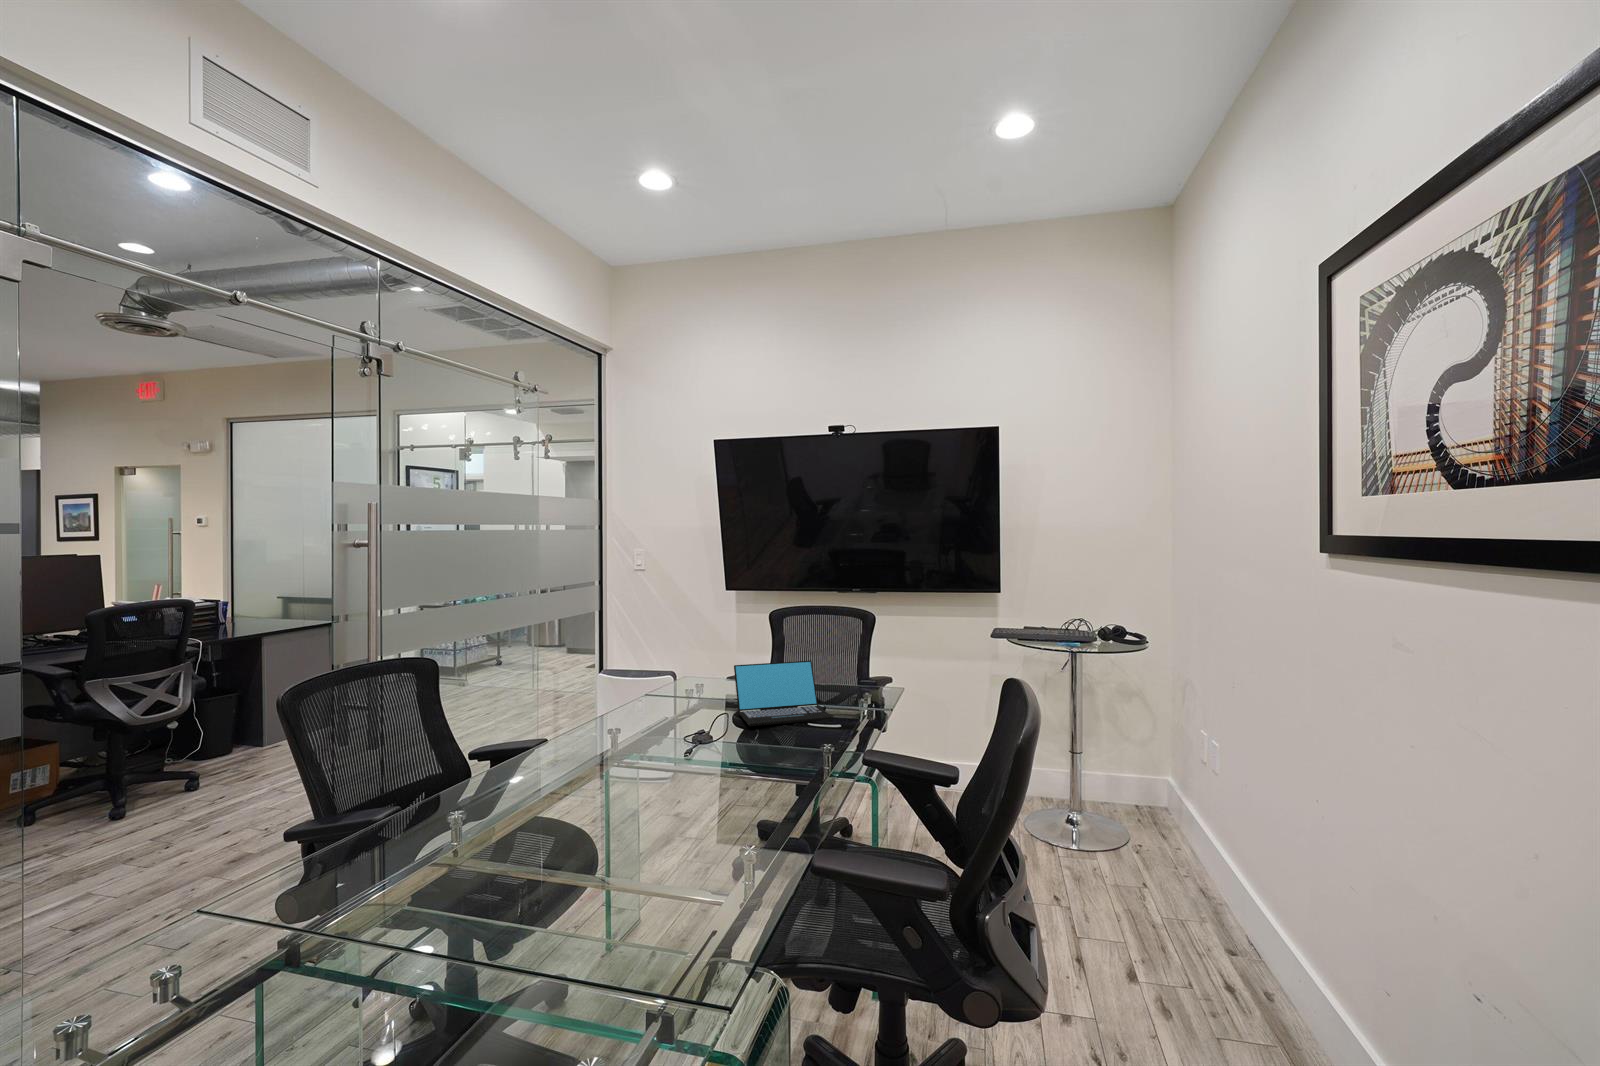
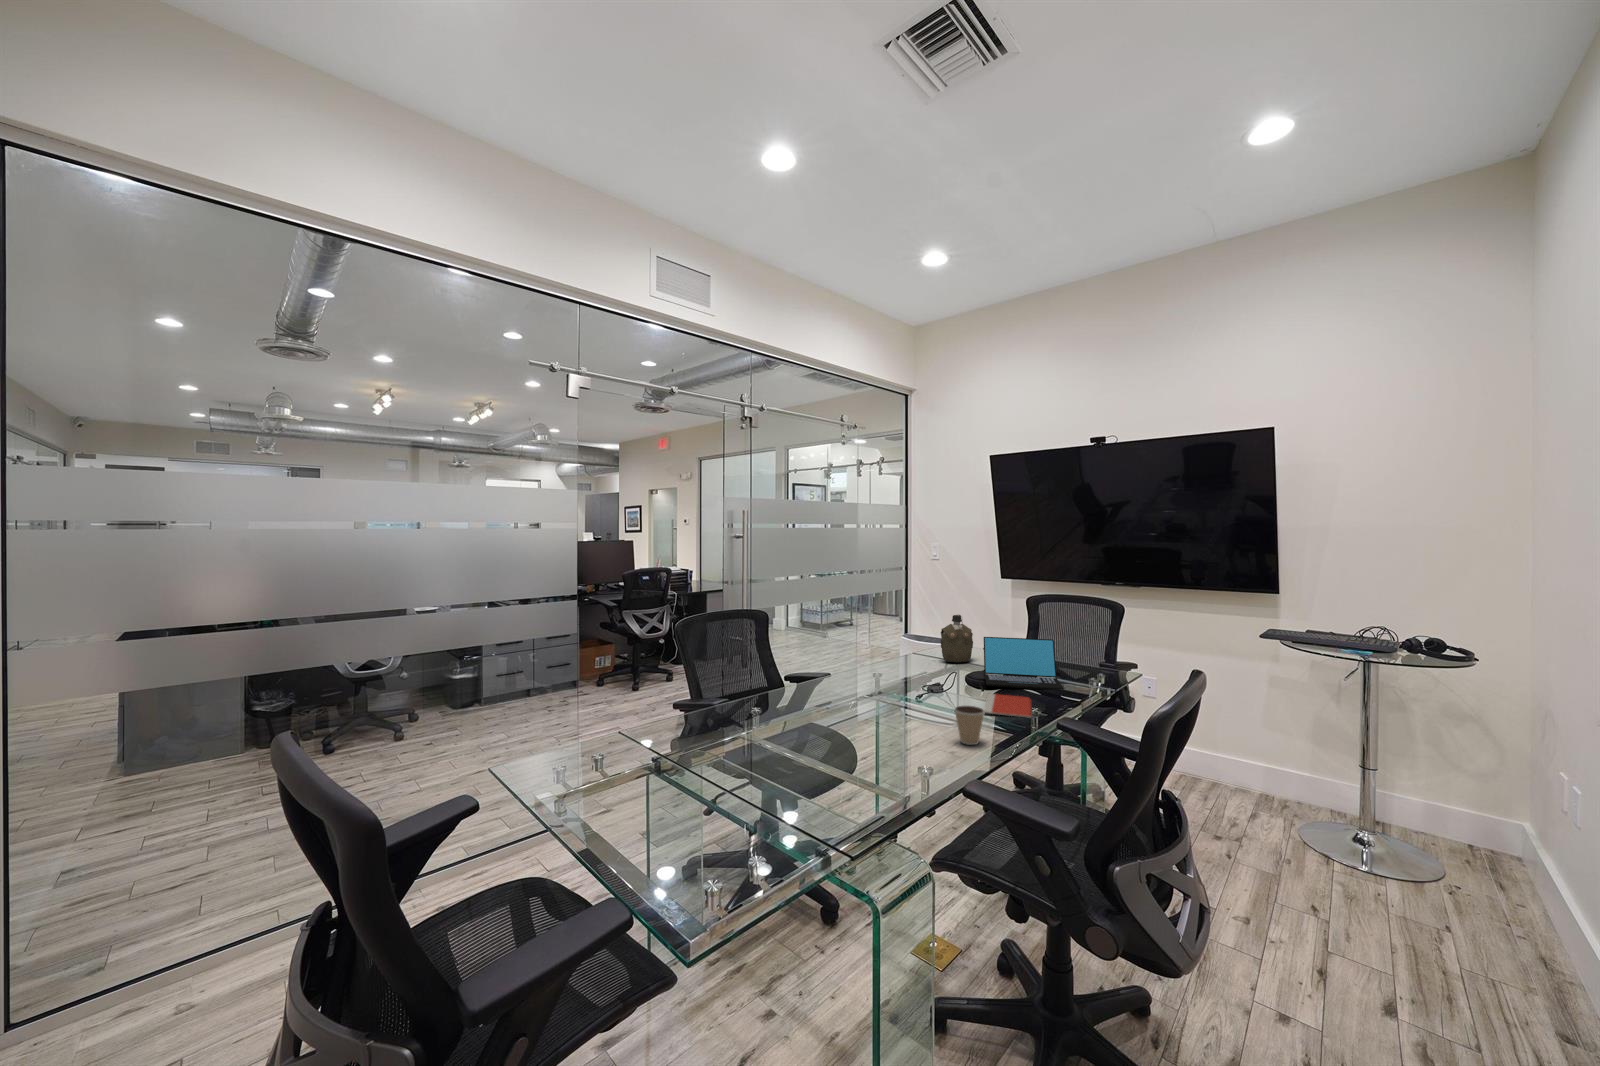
water bottle: none [672,640,713,701] -> present [941,615,973,662]
notebook: none [756,733,819,761] -> present [985,694,1031,718]
coffee cup: none [750,756,787,806] -> present [955,706,985,745]

